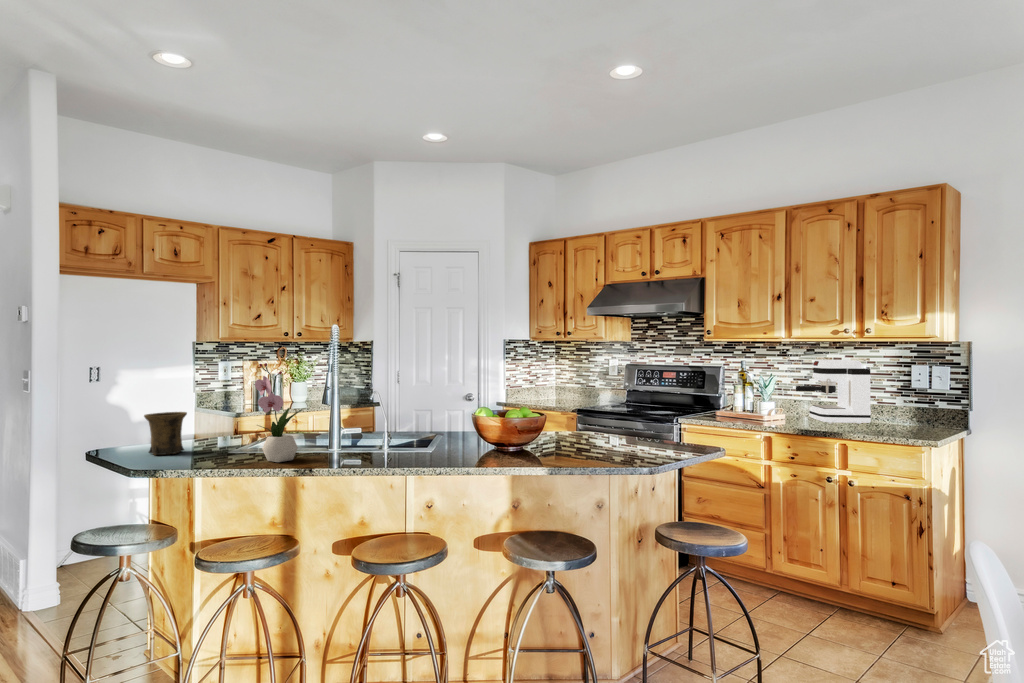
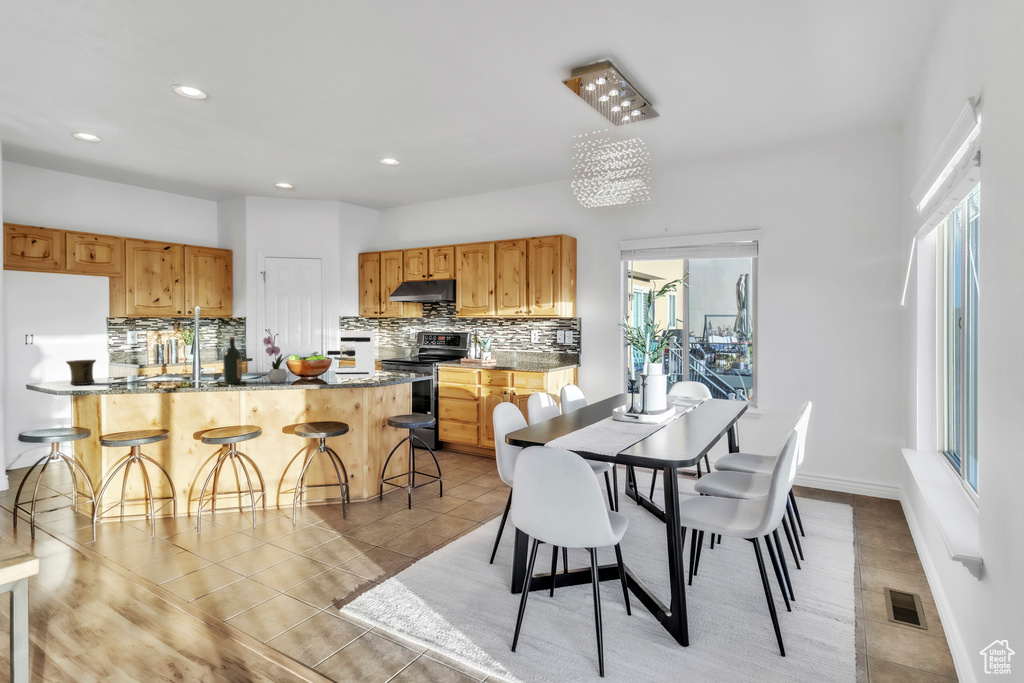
coffee maker: present [796,360,871,424] -> present [327,331,375,379]
flower arrangement: present [255,363,302,462] -> present [263,329,289,383]
wine bottle: none [385,376,413,461] -> present [223,337,242,384]

